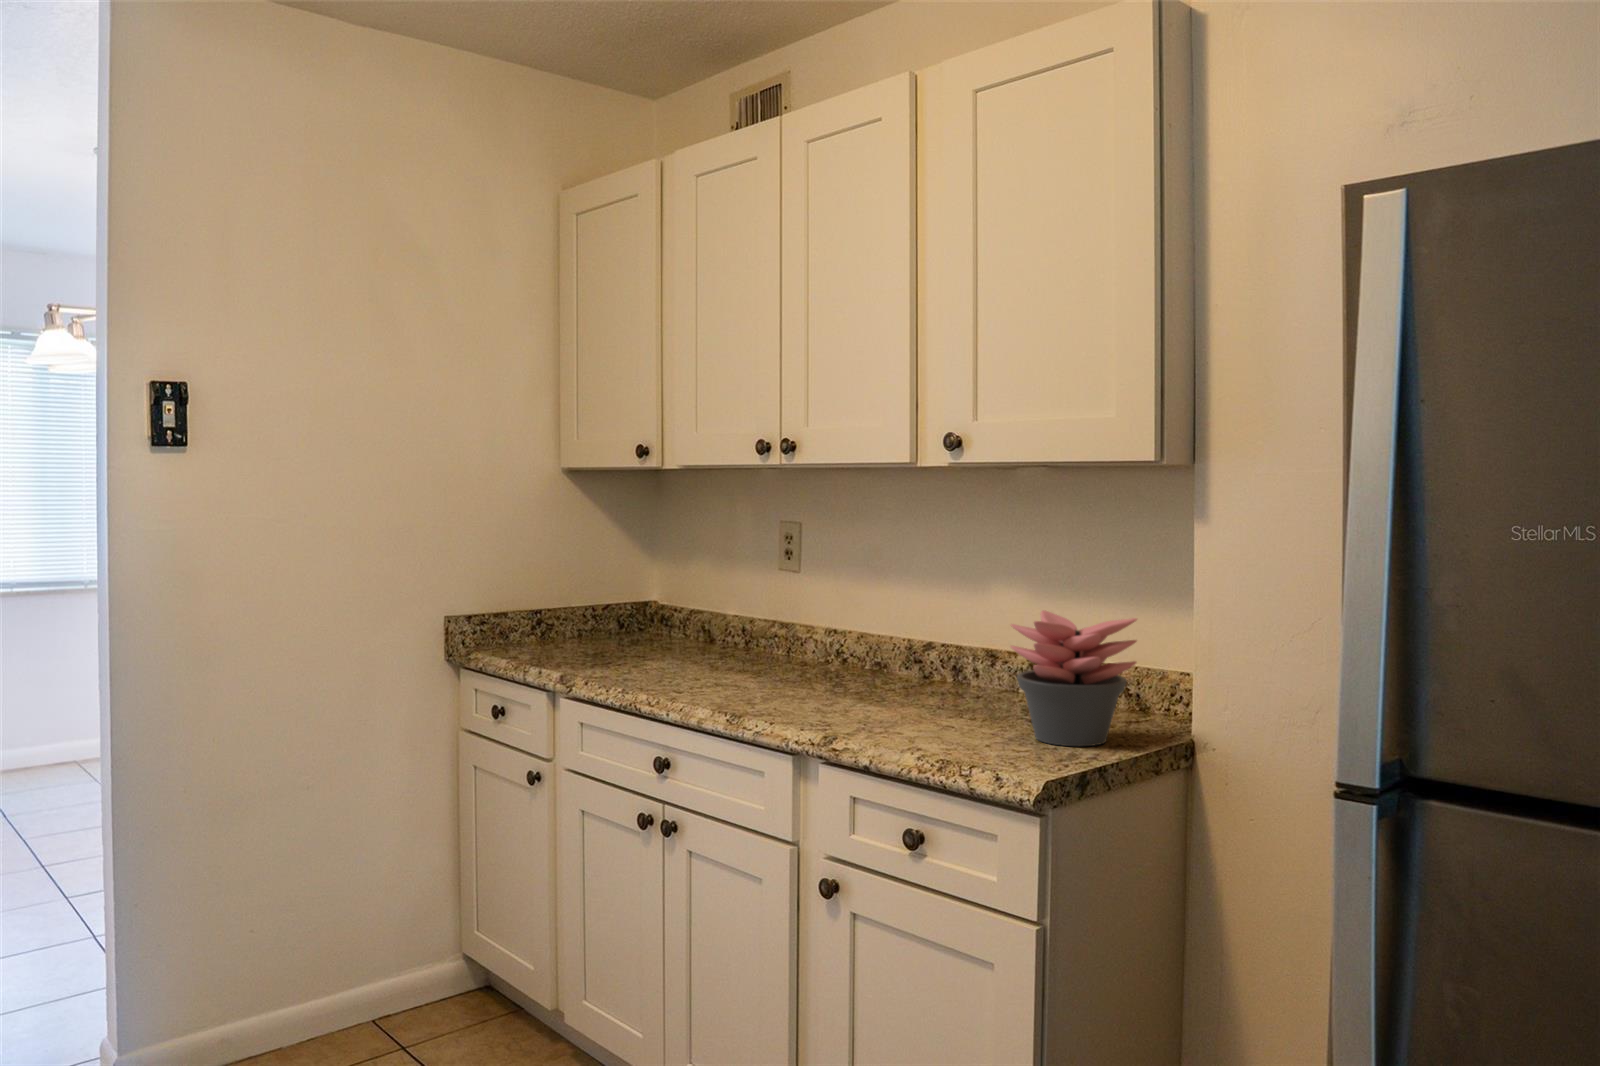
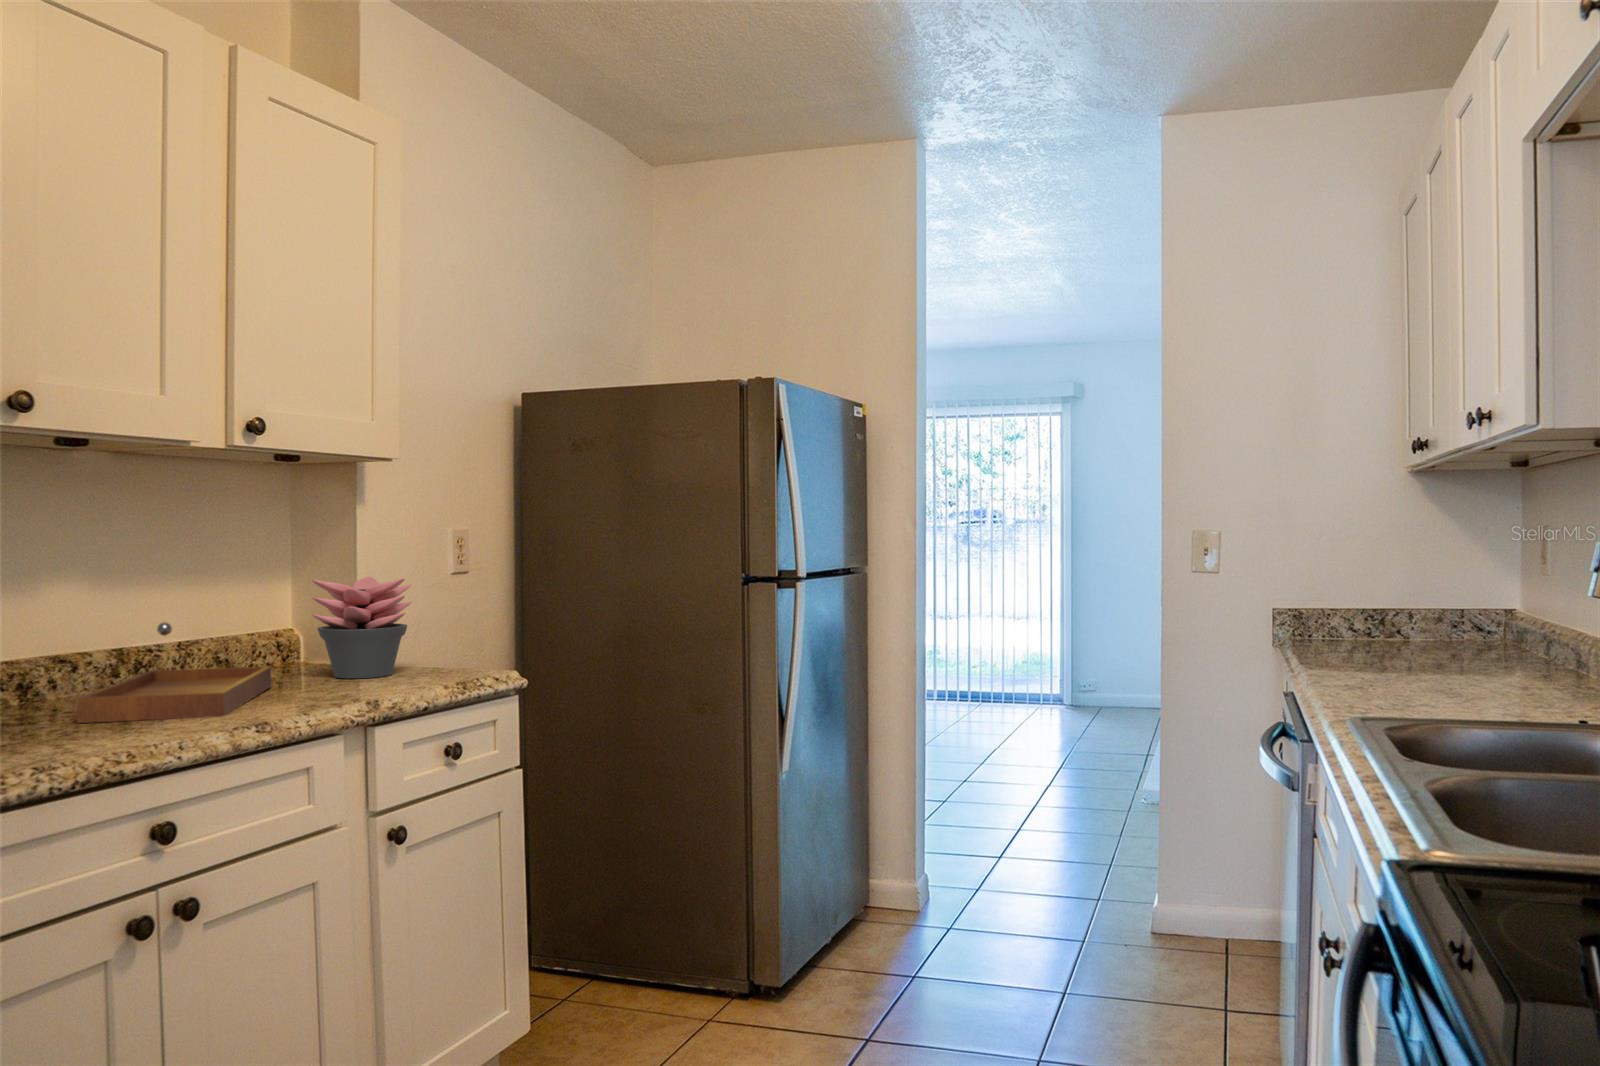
tray: none [765,627,993,717] -> present [77,622,271,723]

